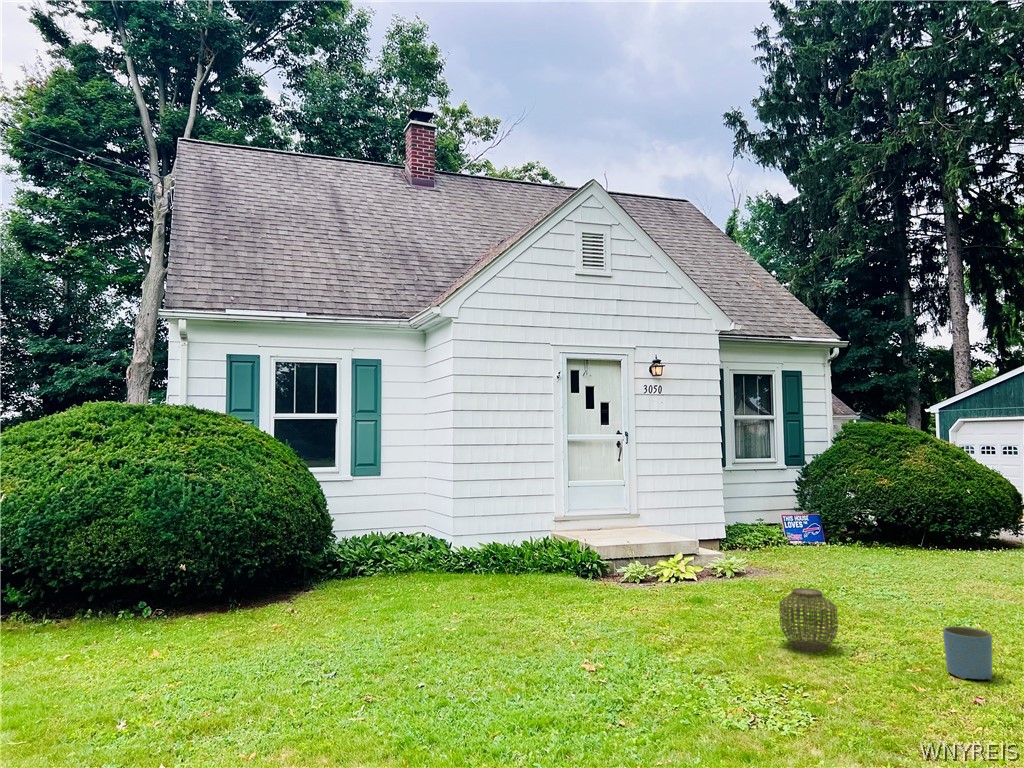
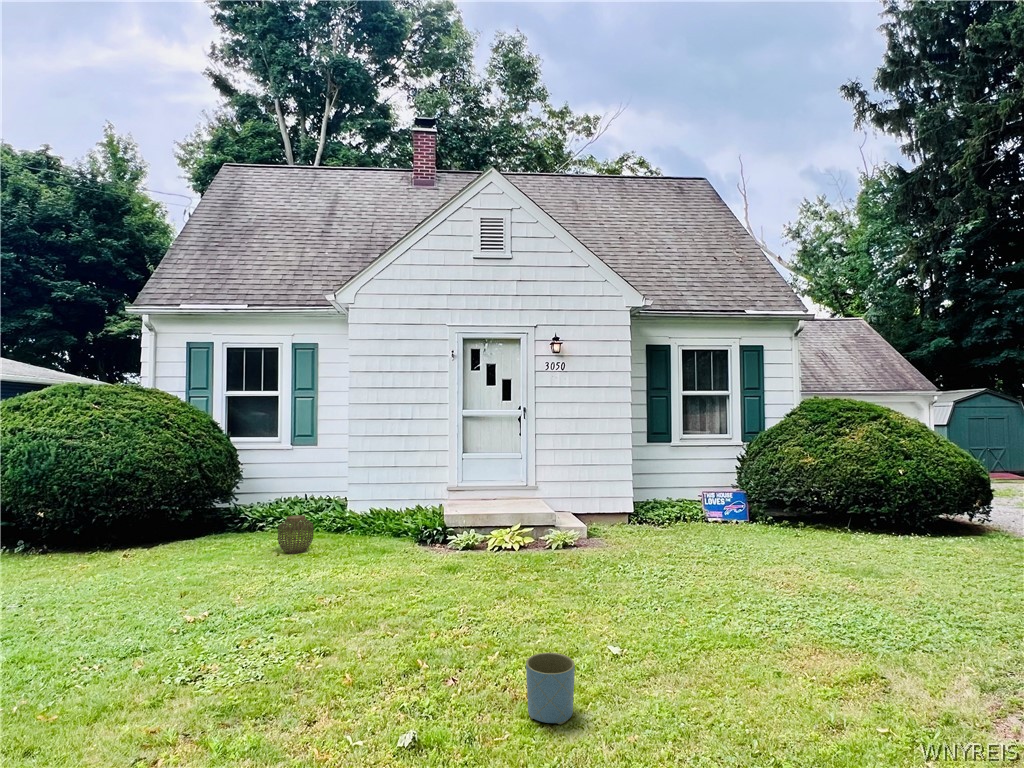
woven basket: present [779,588,838,652] -> present [278,515,313,554]

